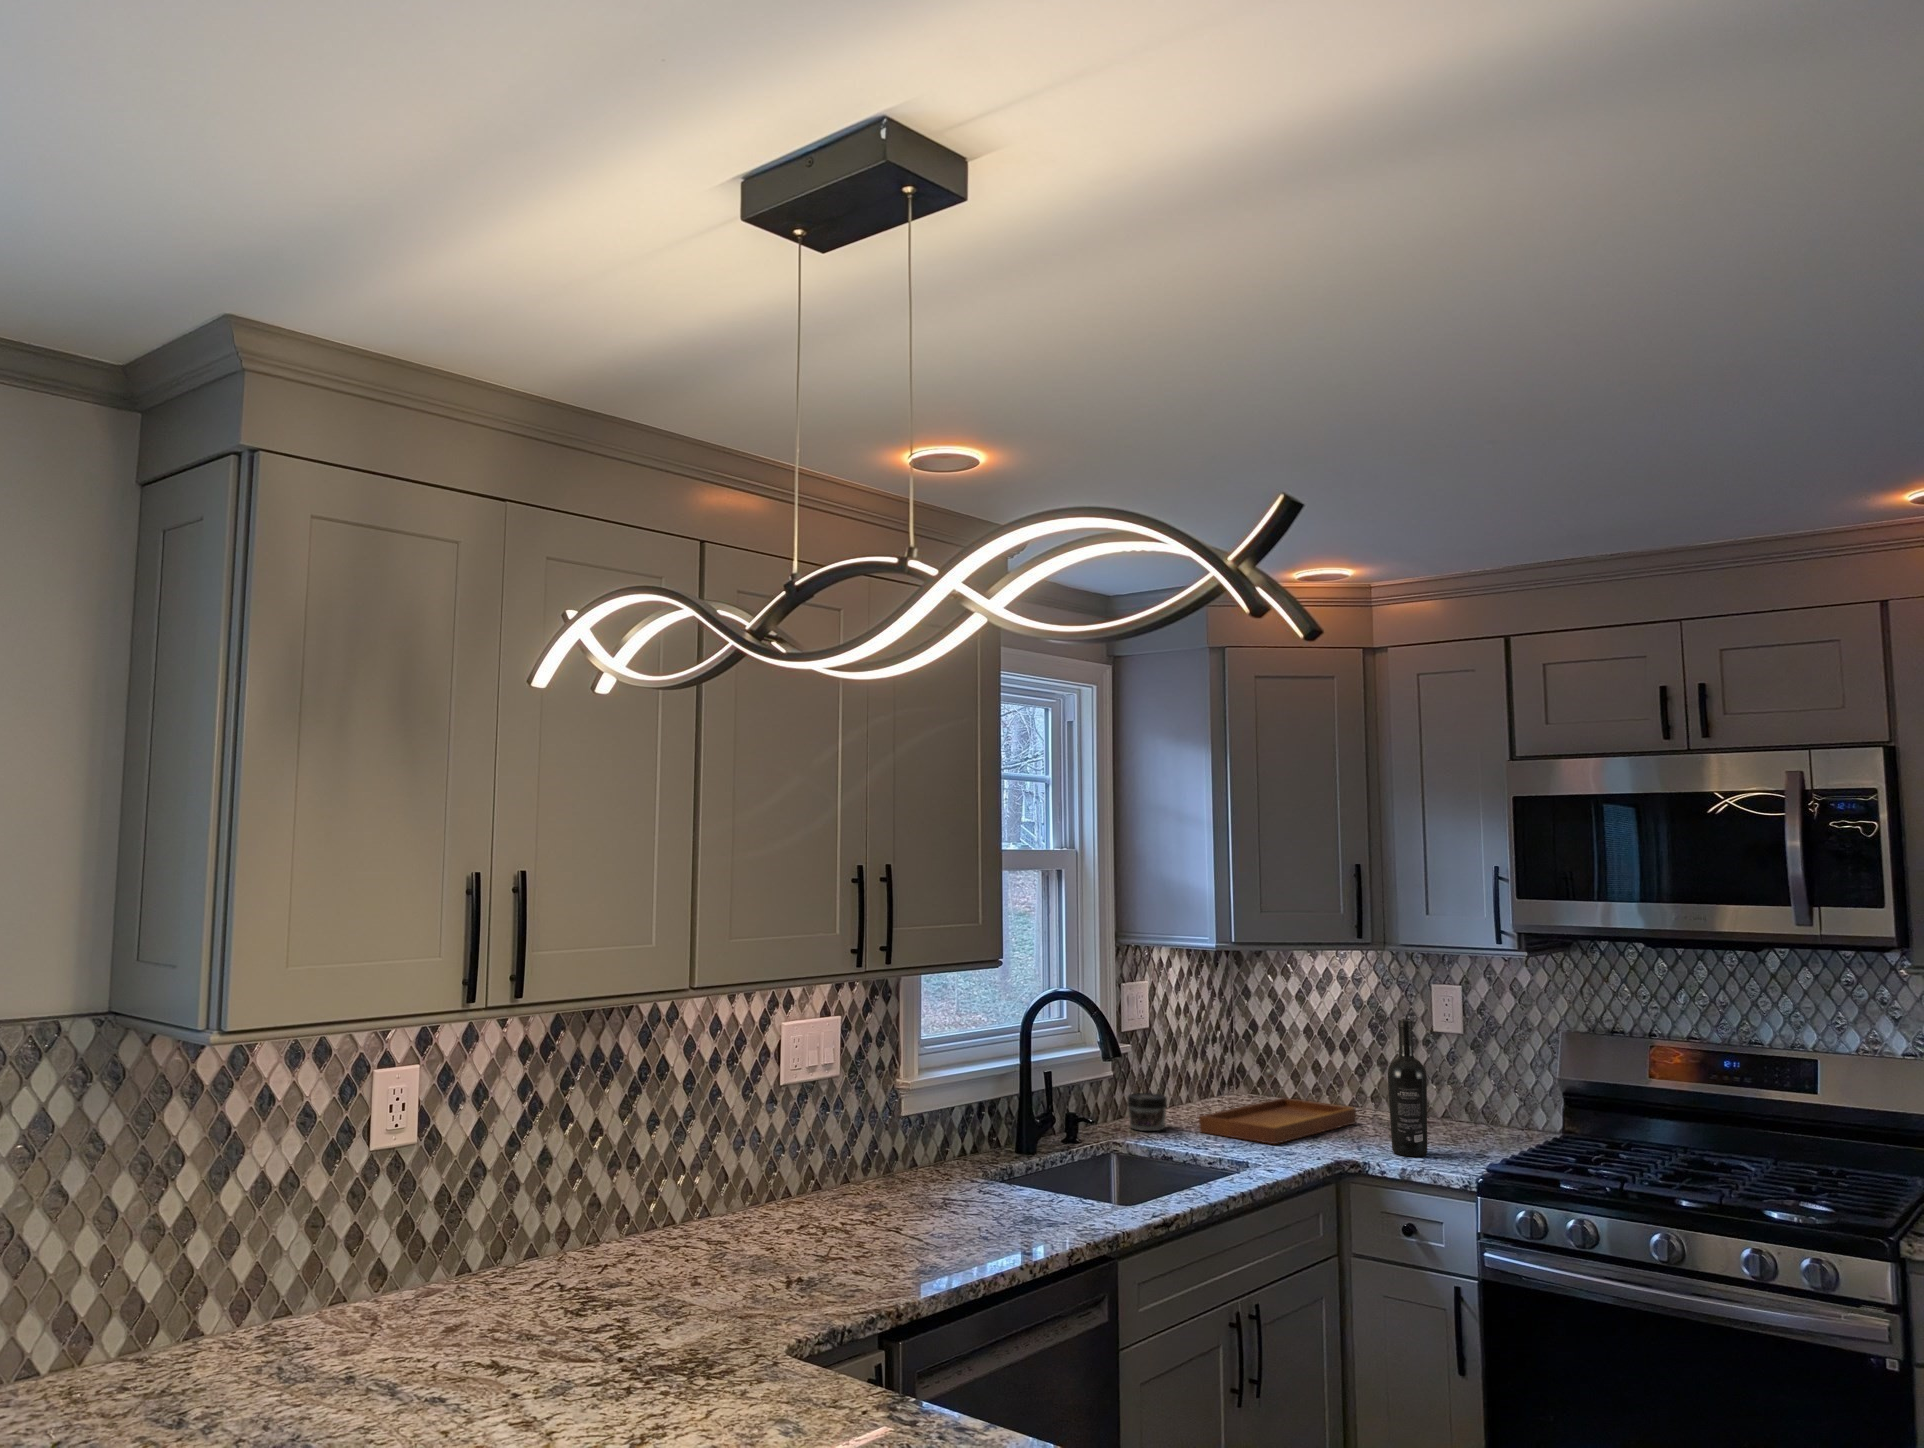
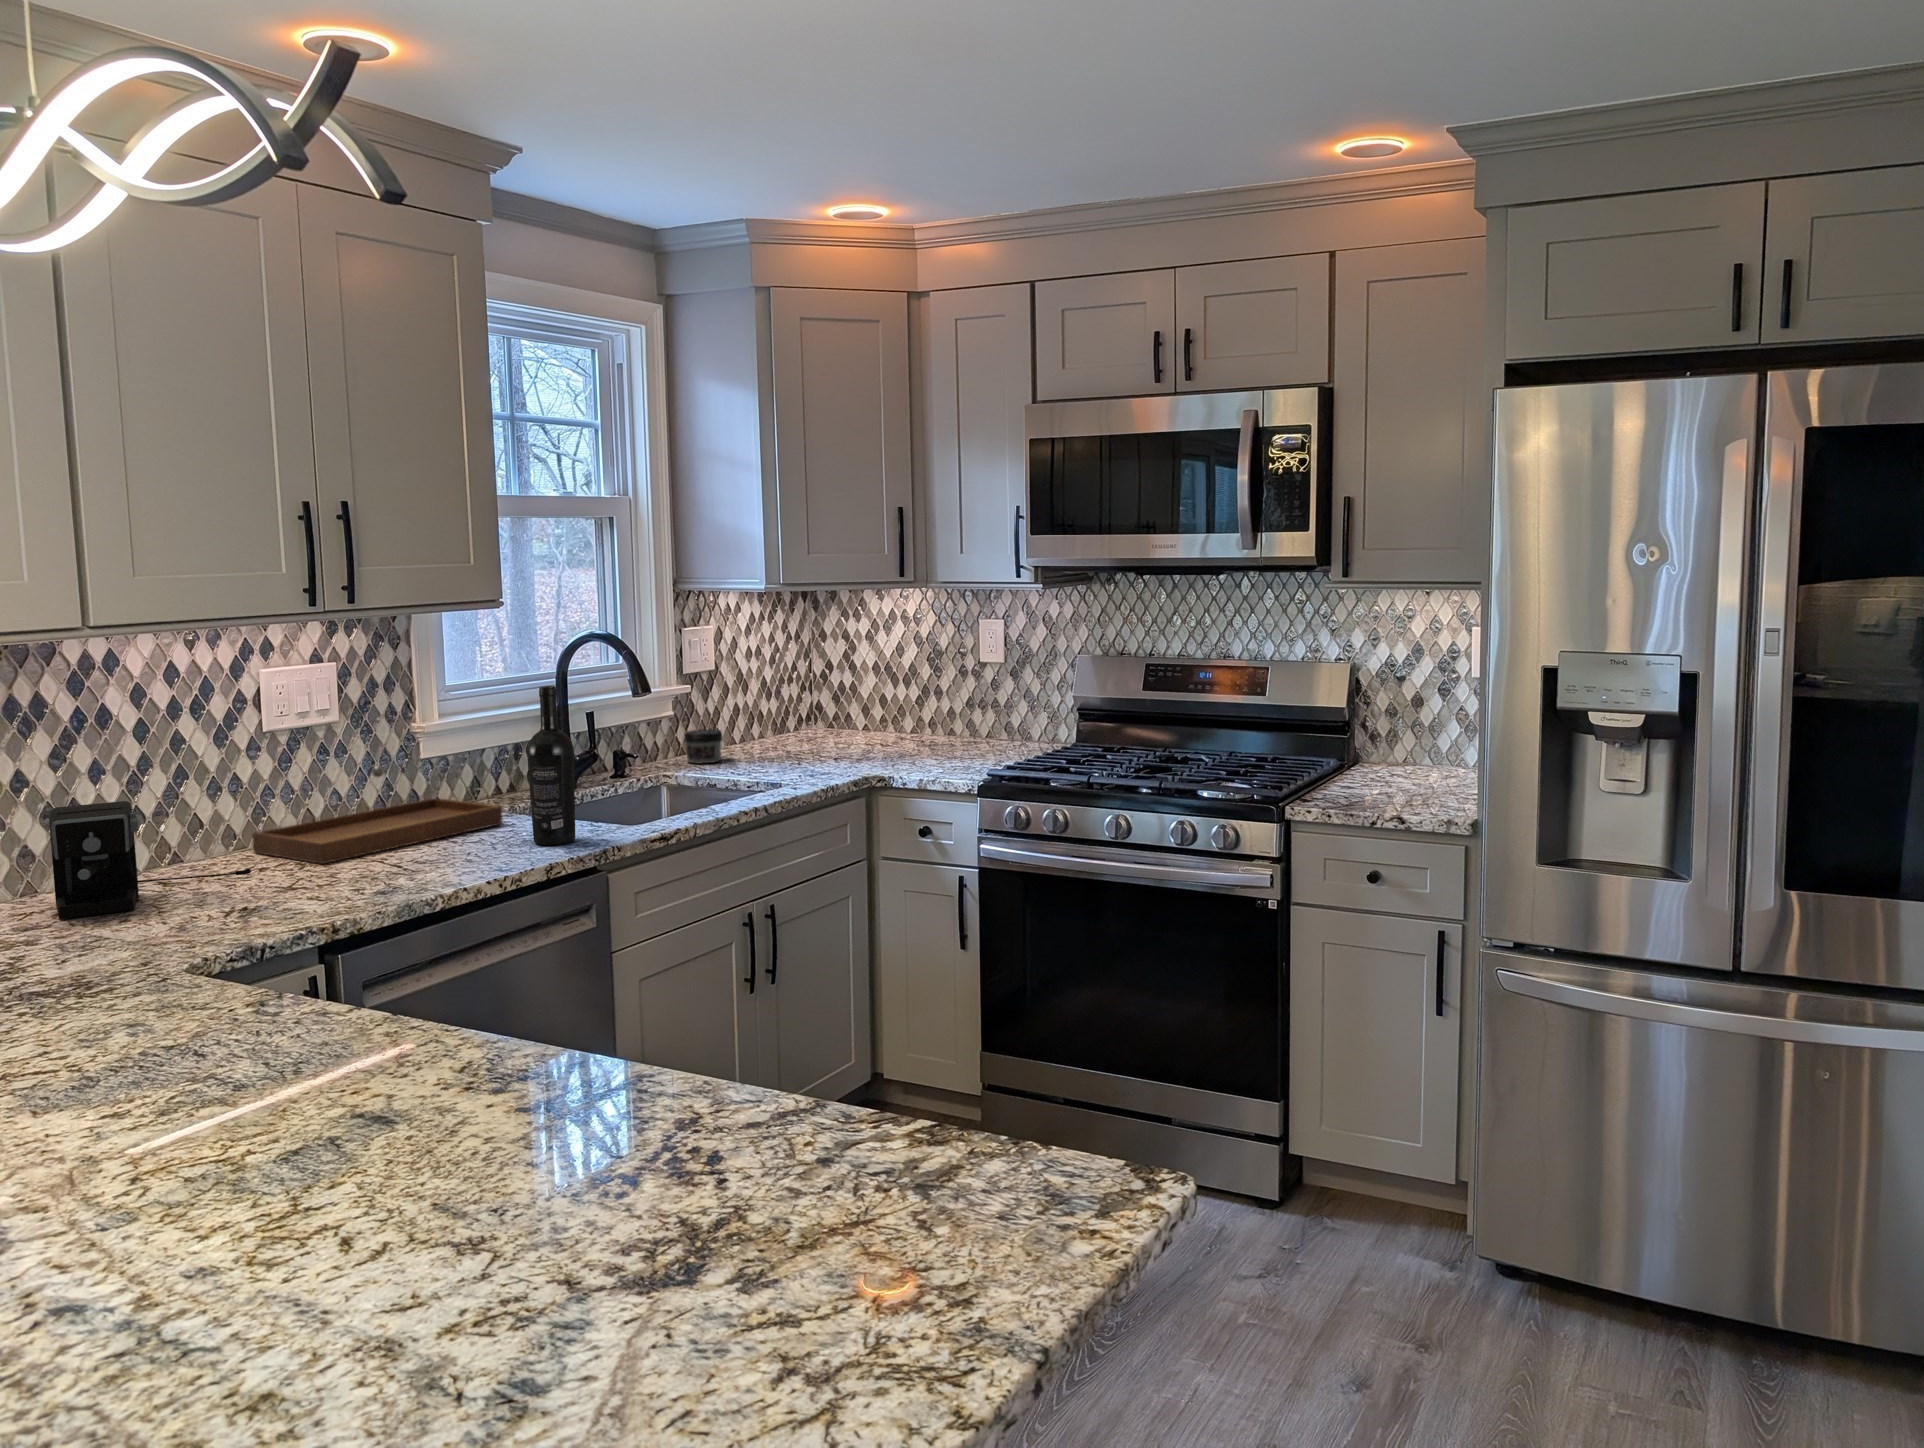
wine bottle: present [1388,1020,1427,1156] -> present [527,686,575,845]
tray: present [1199,1069,1356,1144] -> present [252,766,503,864]
coffee maker: none [625,1155,784,1275] -> present [47,801,251,919]

